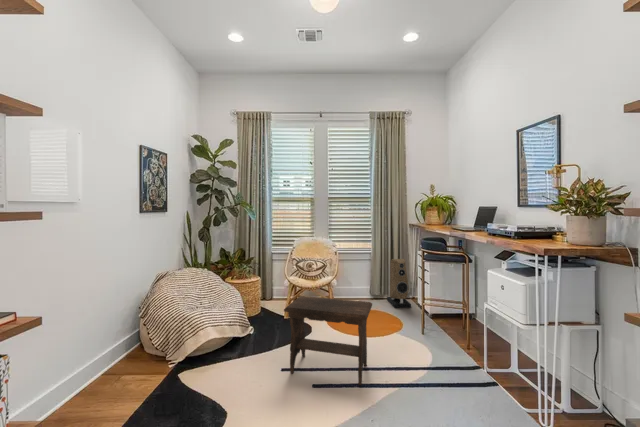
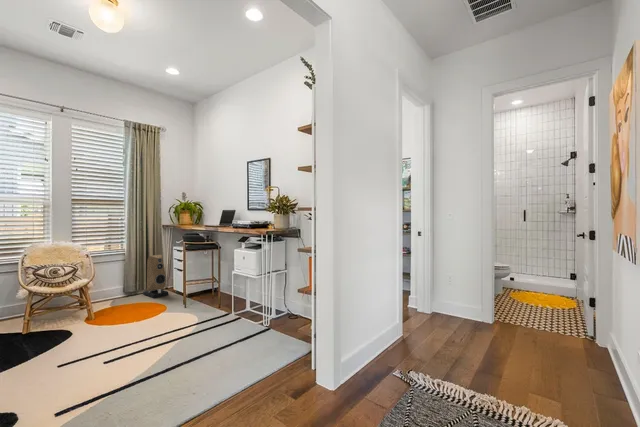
footstool: present [284,296,372,385] -> none [63,285,156,367]

